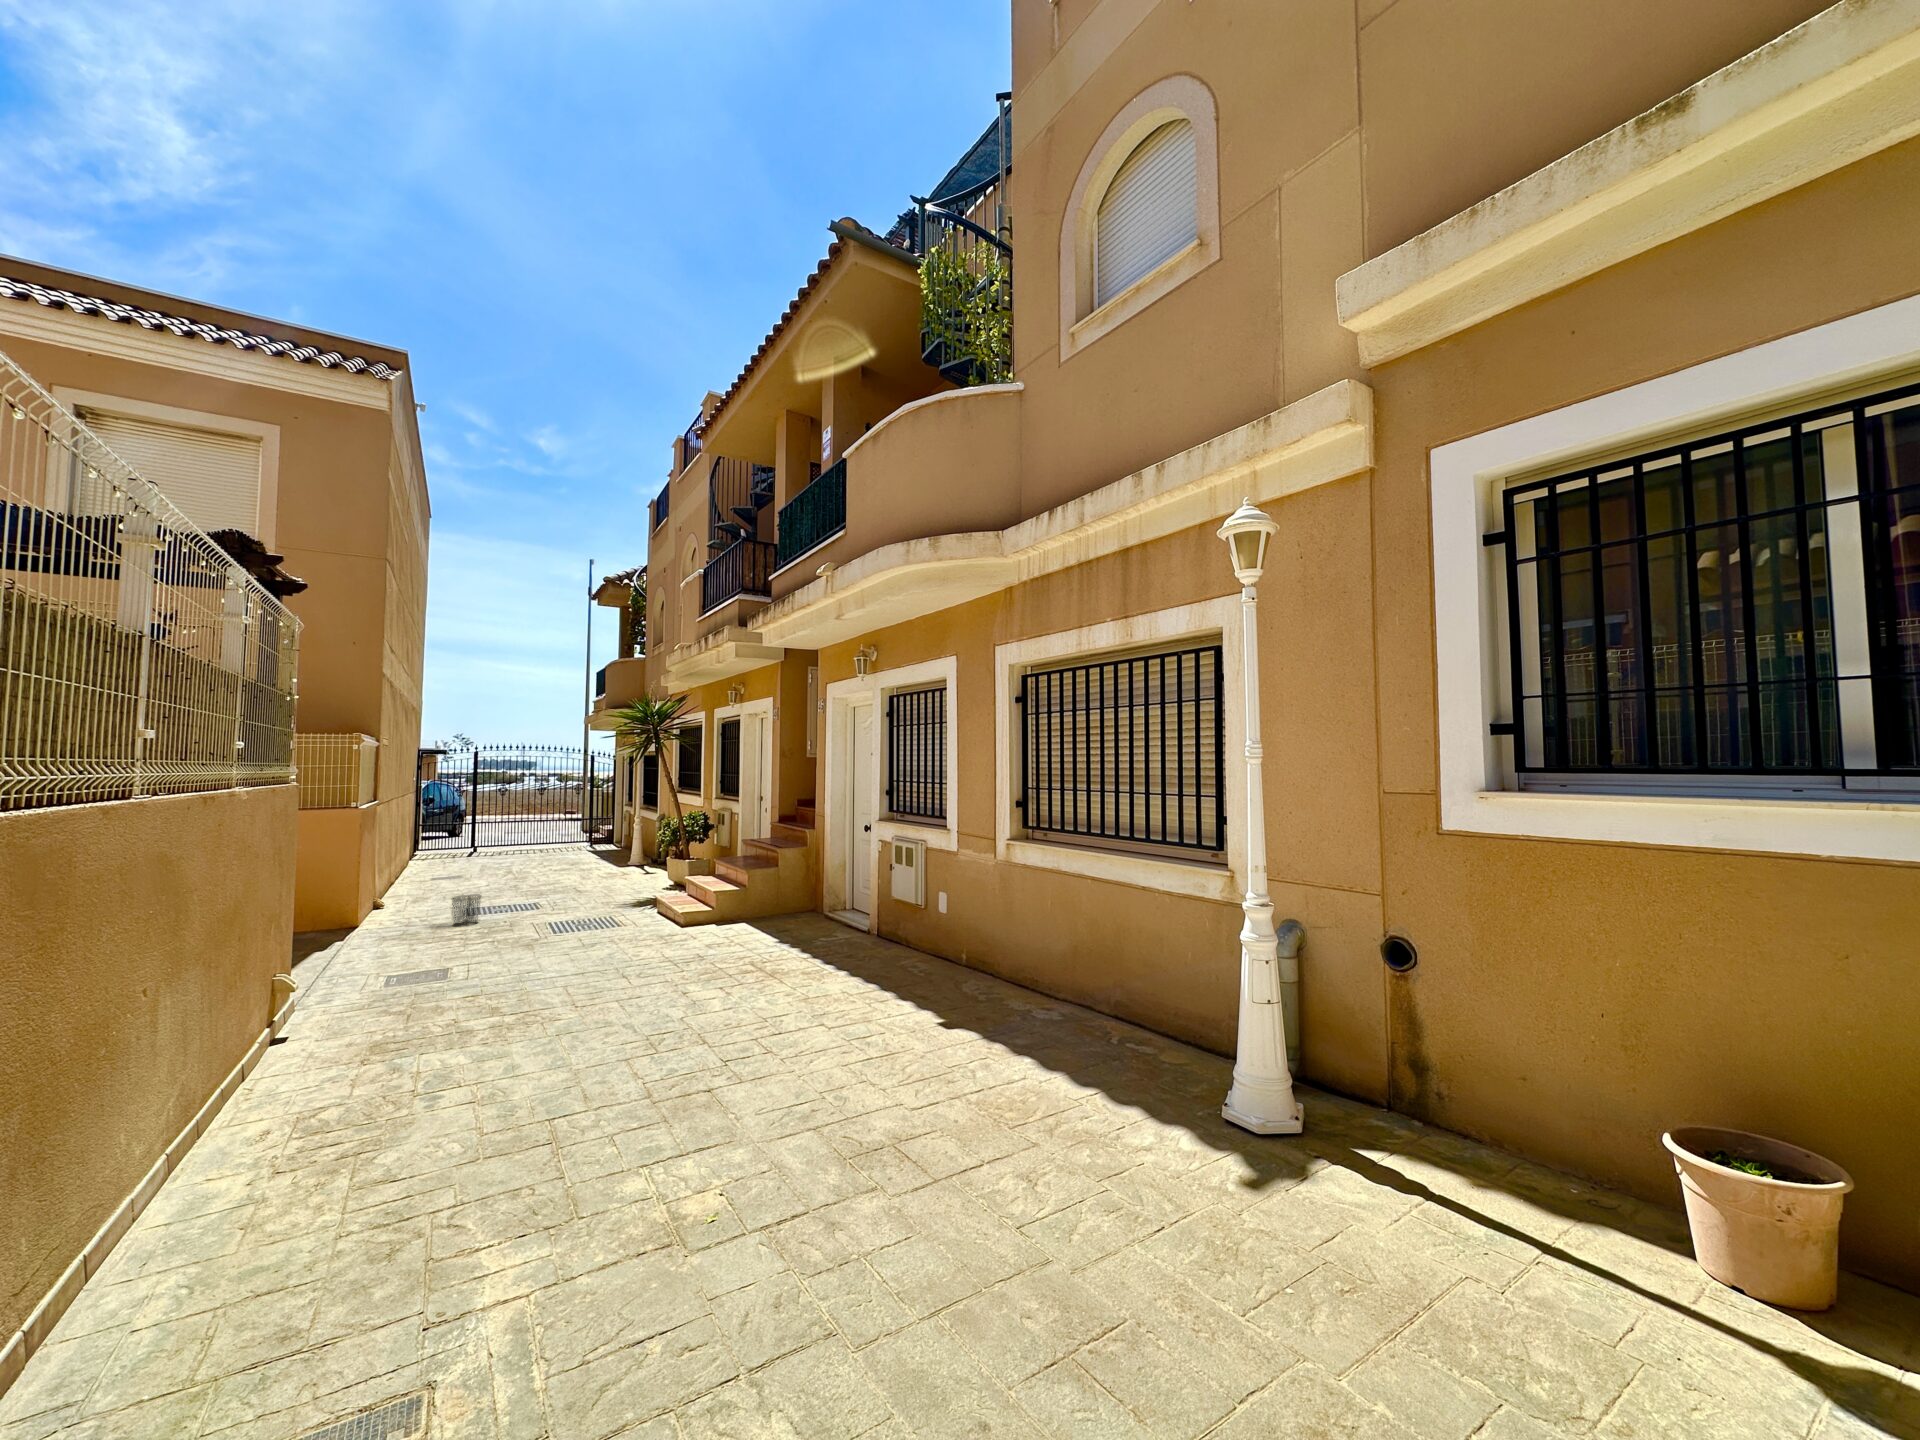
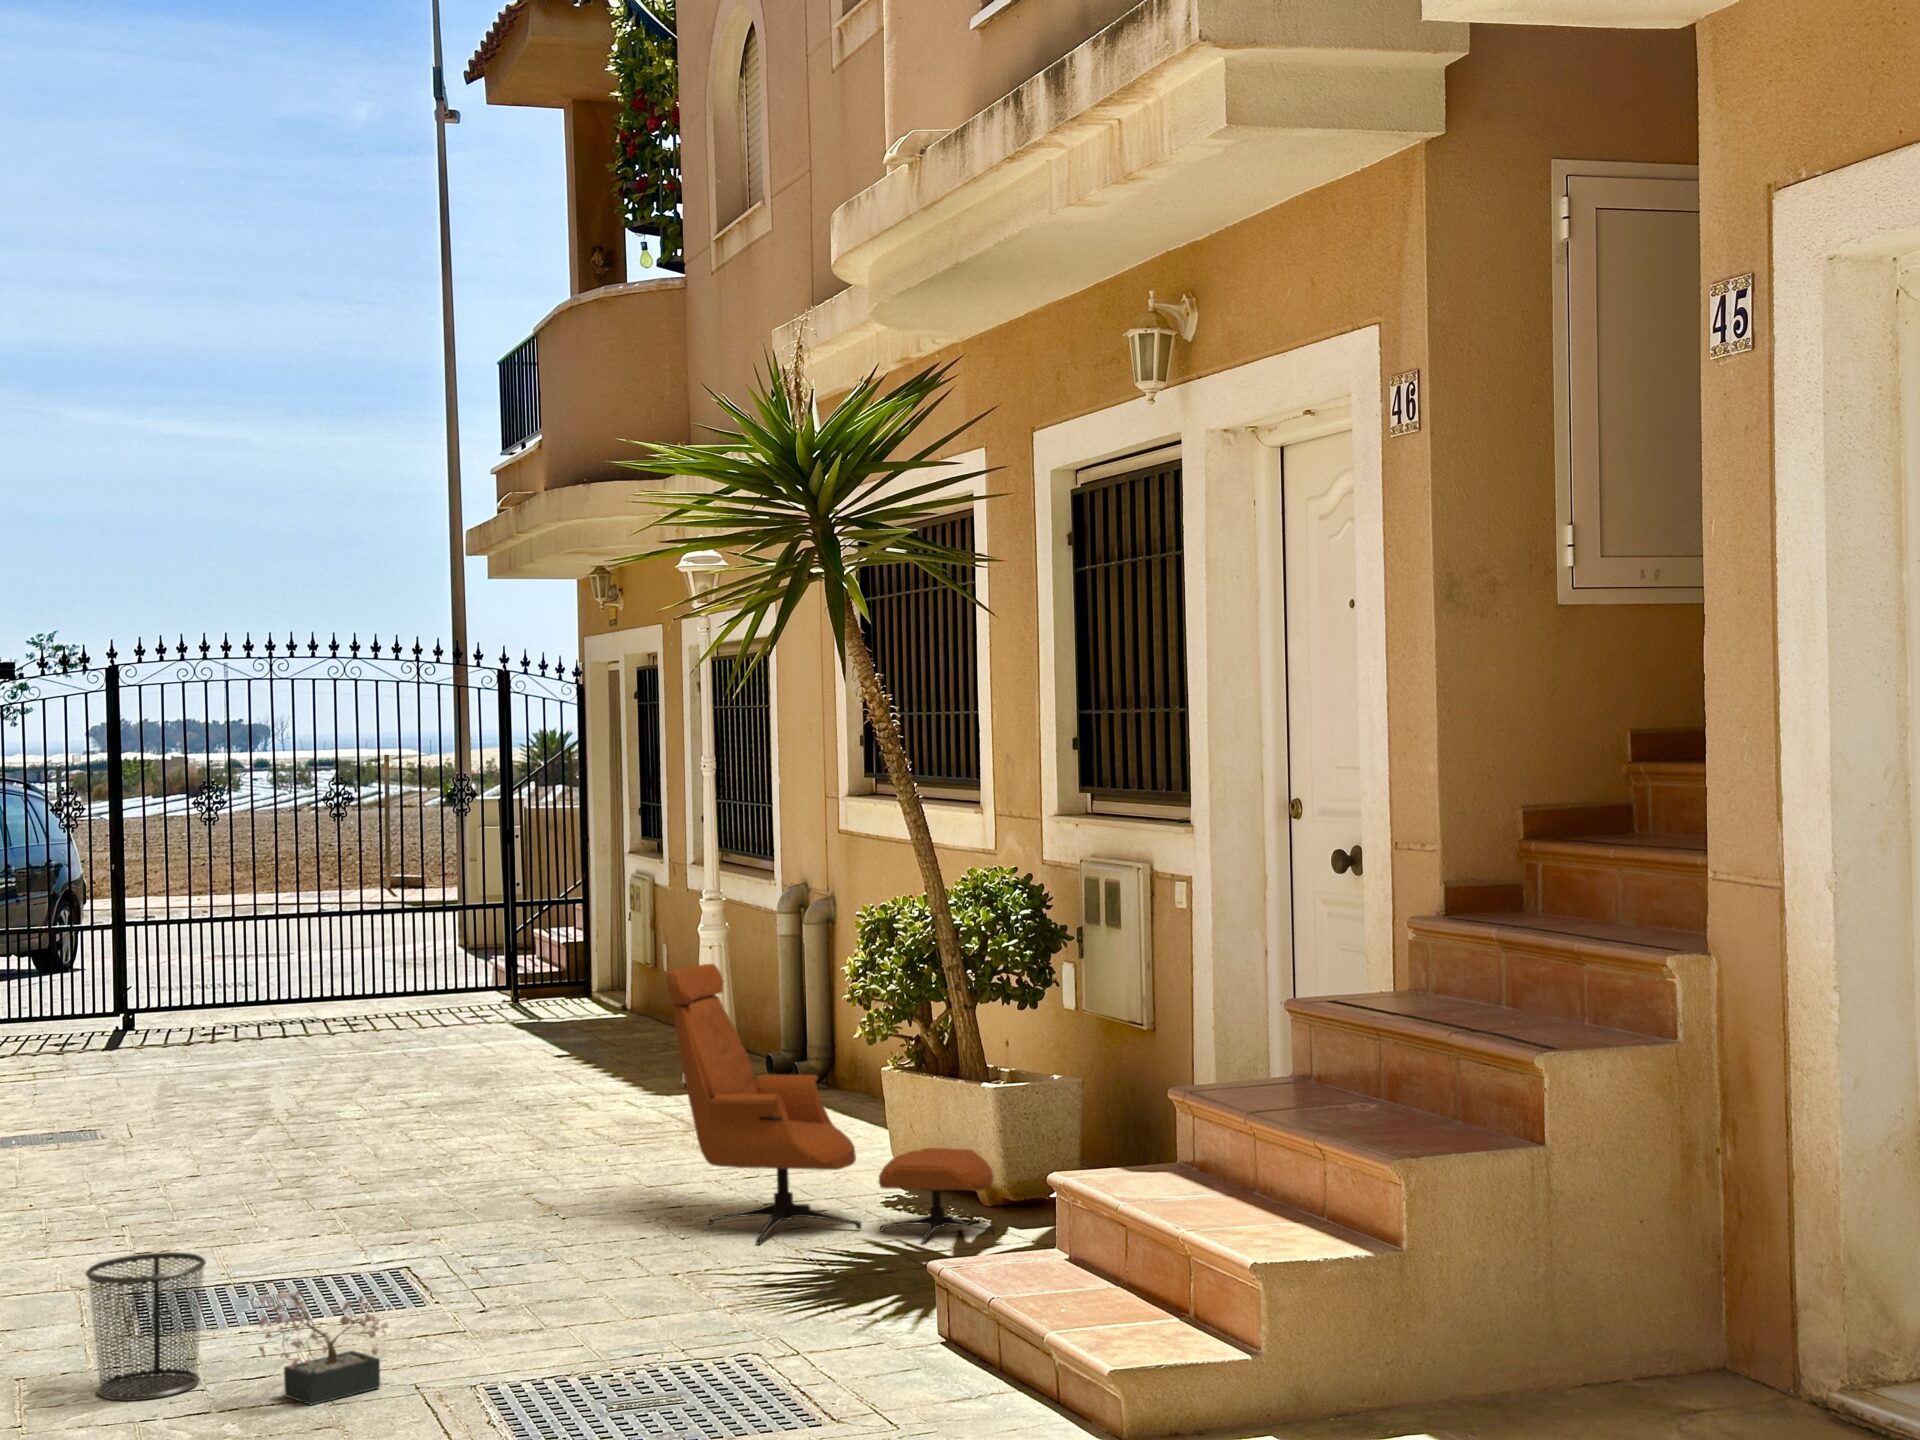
lounge chair: none [610,832,687,896] -> present [666,964,995,1245]
decorative plant: none [493,900,526,925] -> present [259,1290,388,1405]

